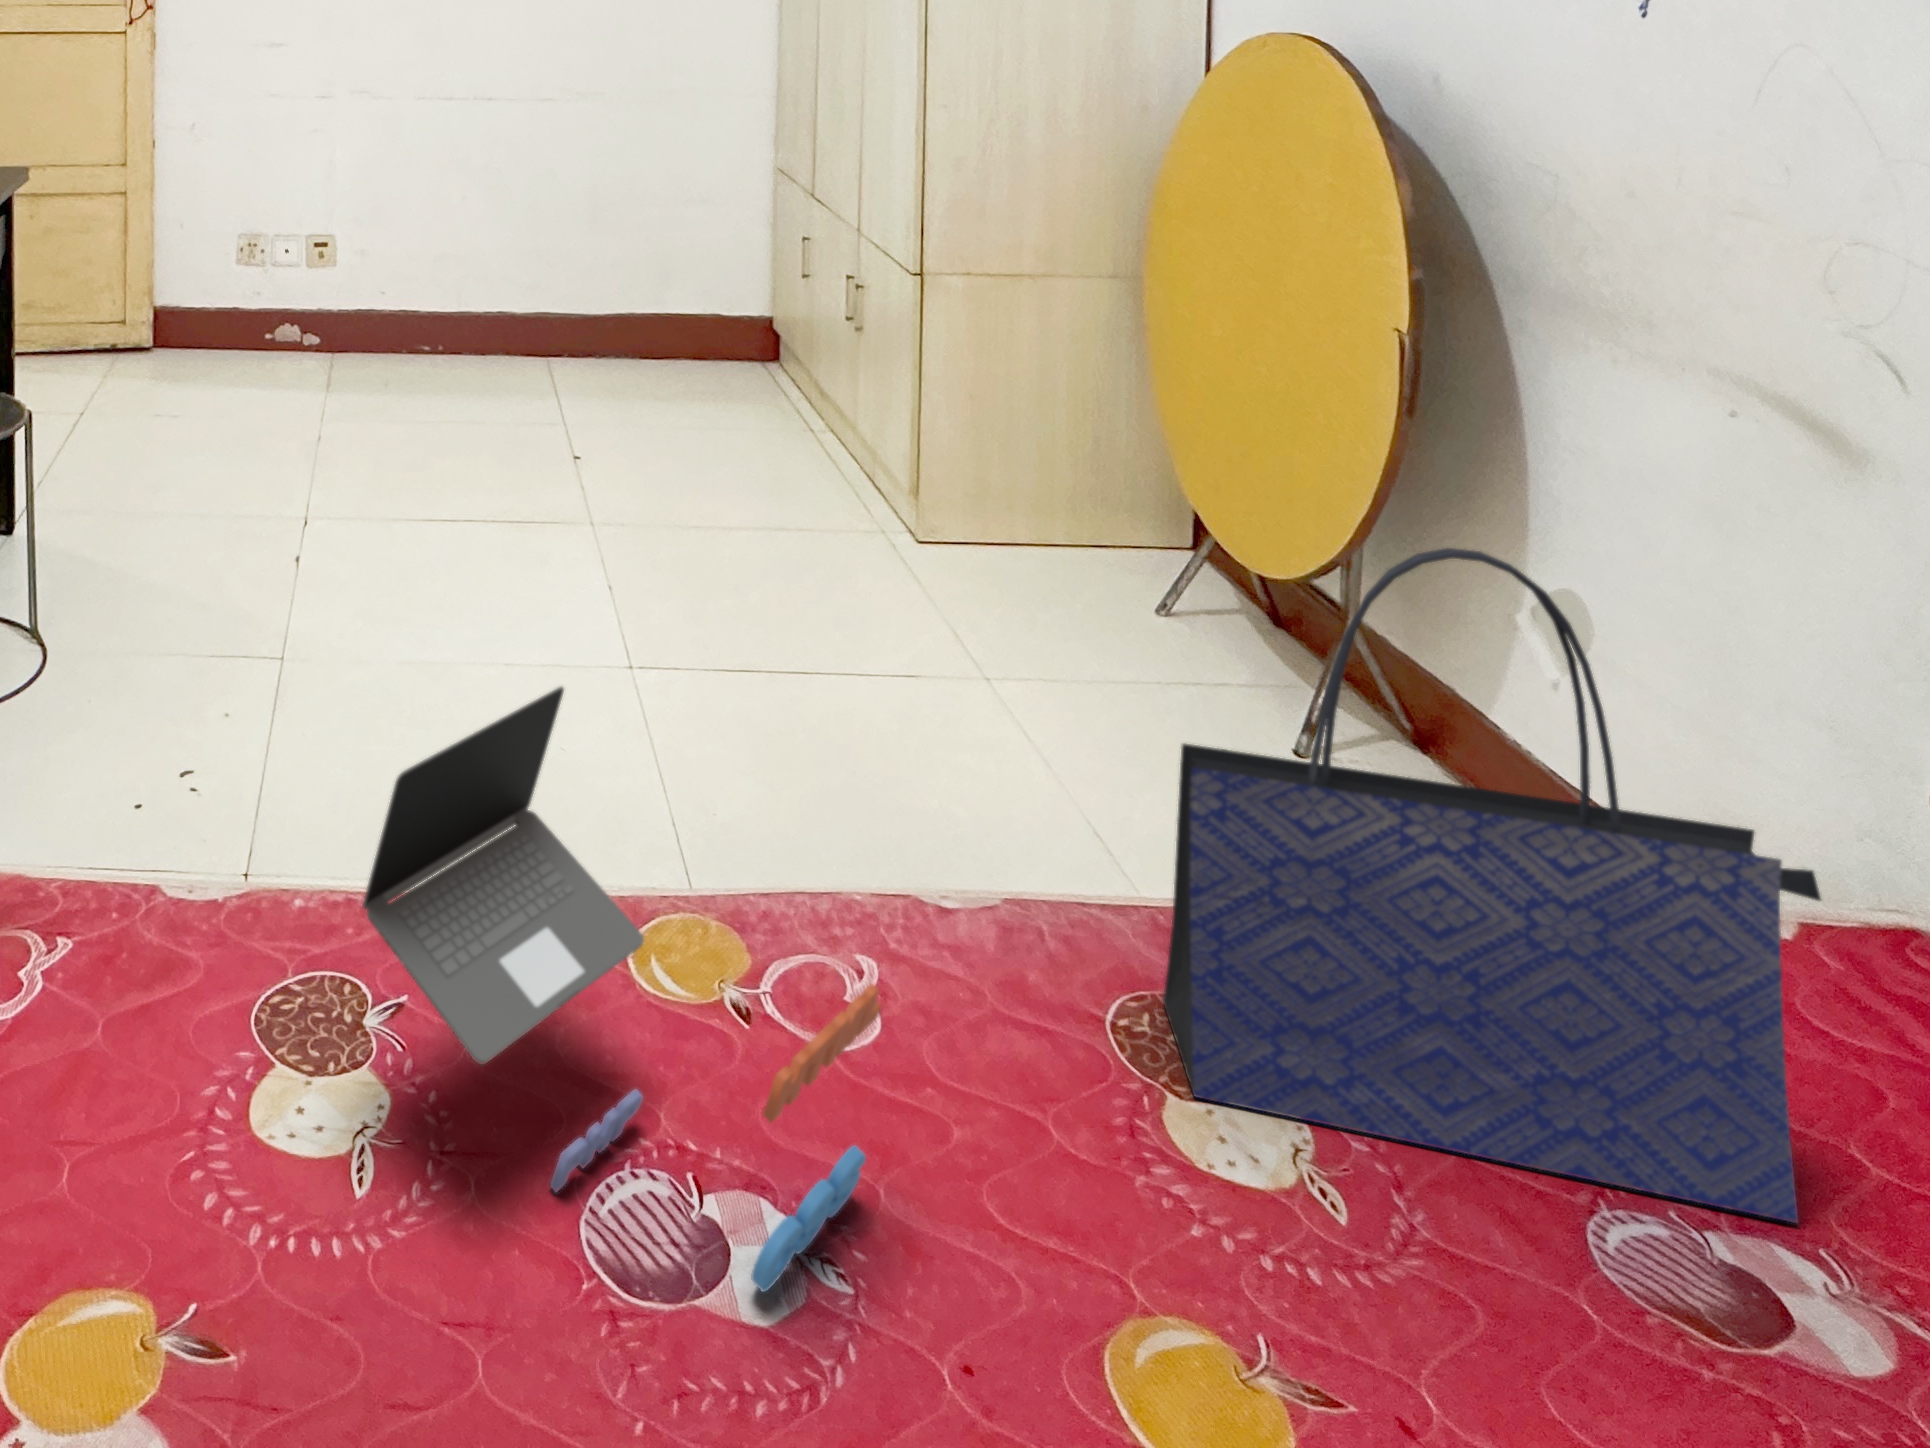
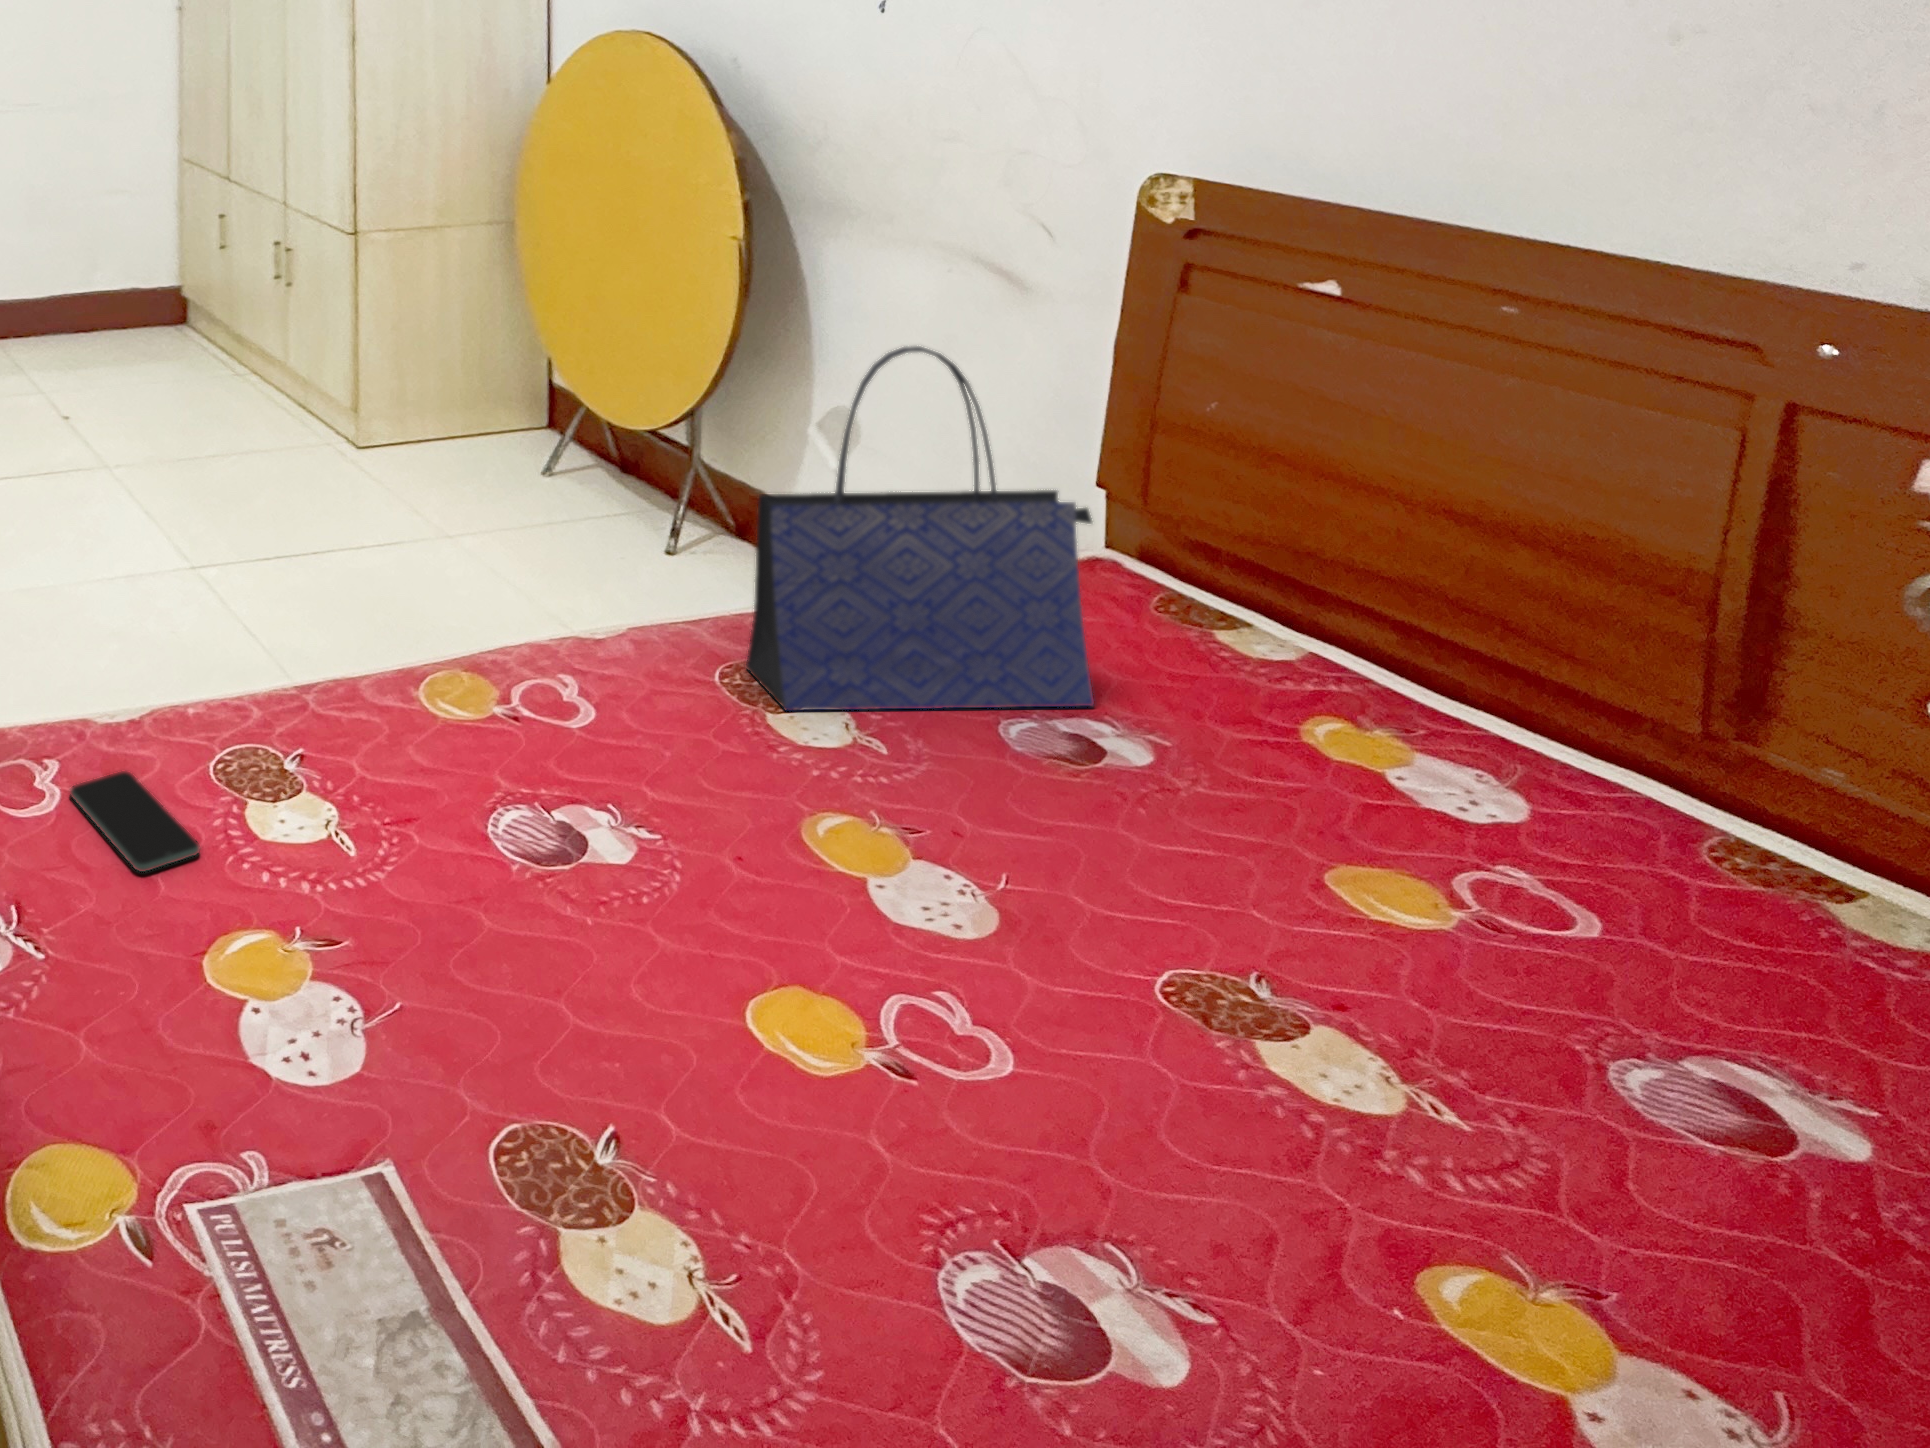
laptop: present [363,687,881,1292] -> none [324,511,649,848]
smartphone: none [52,973,161,1143] -> present [70,771,200,872]

